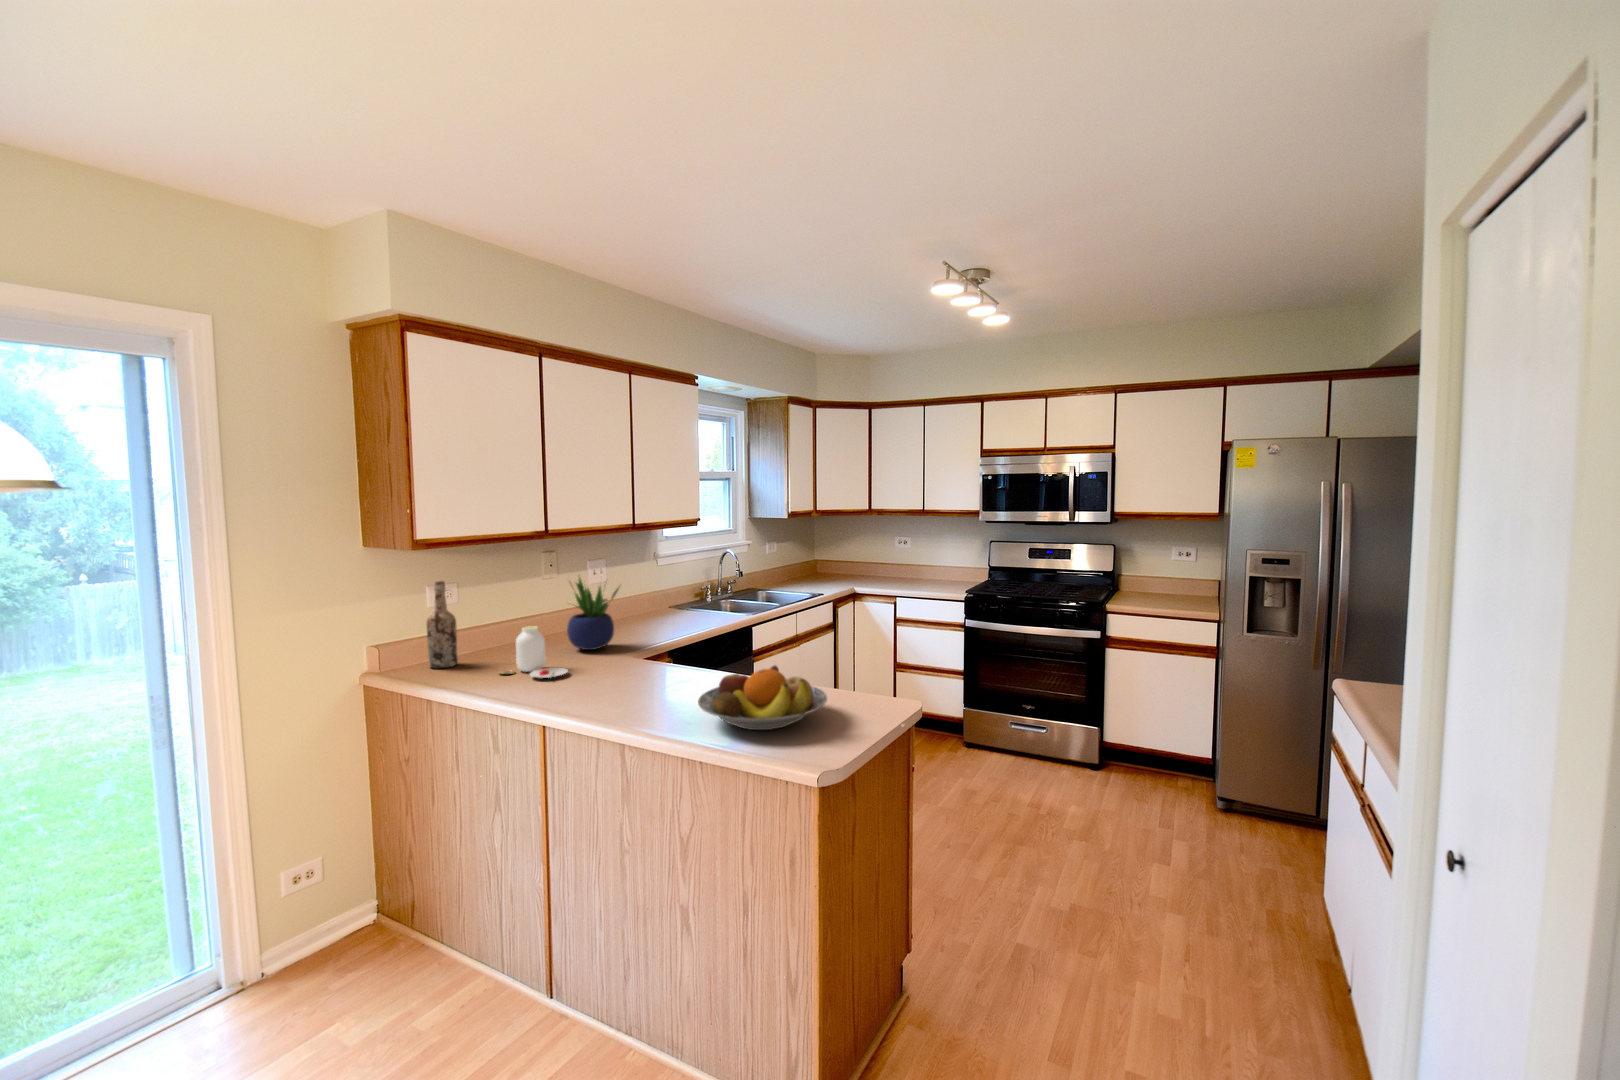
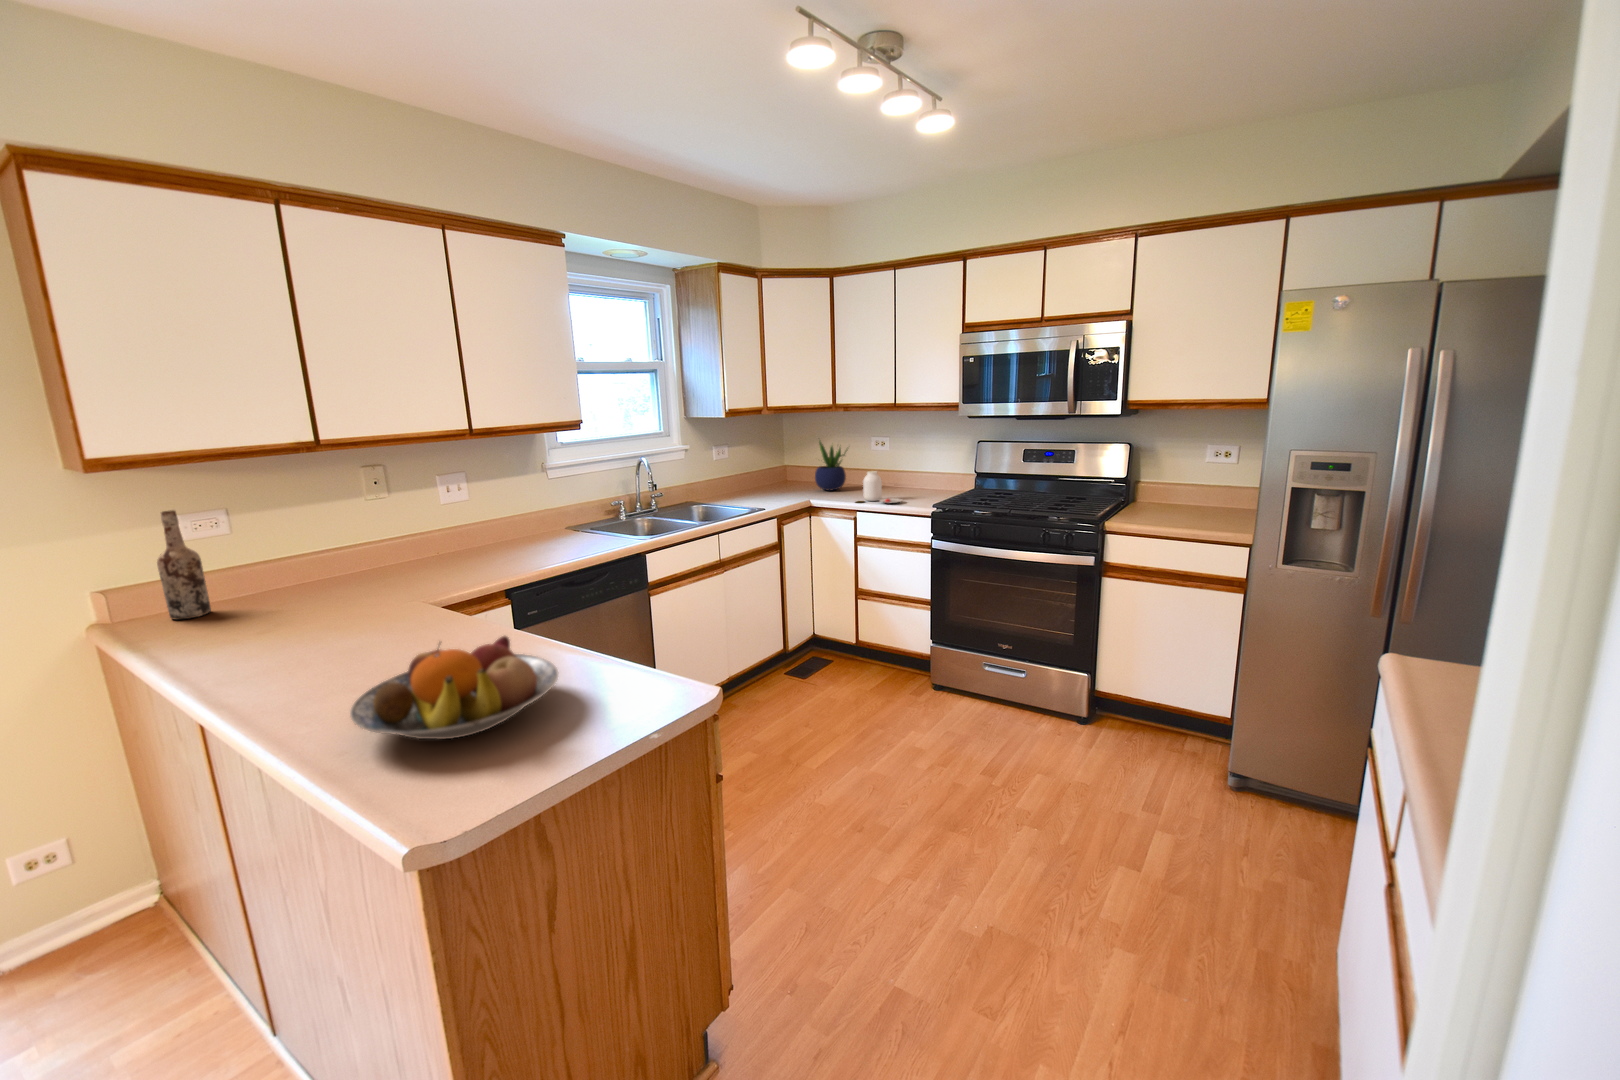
potted plant: present [567,578,619,650] -> present [815,441,847,490]
jar: present [500,626,568,678] -> present [863,471,902,503]

